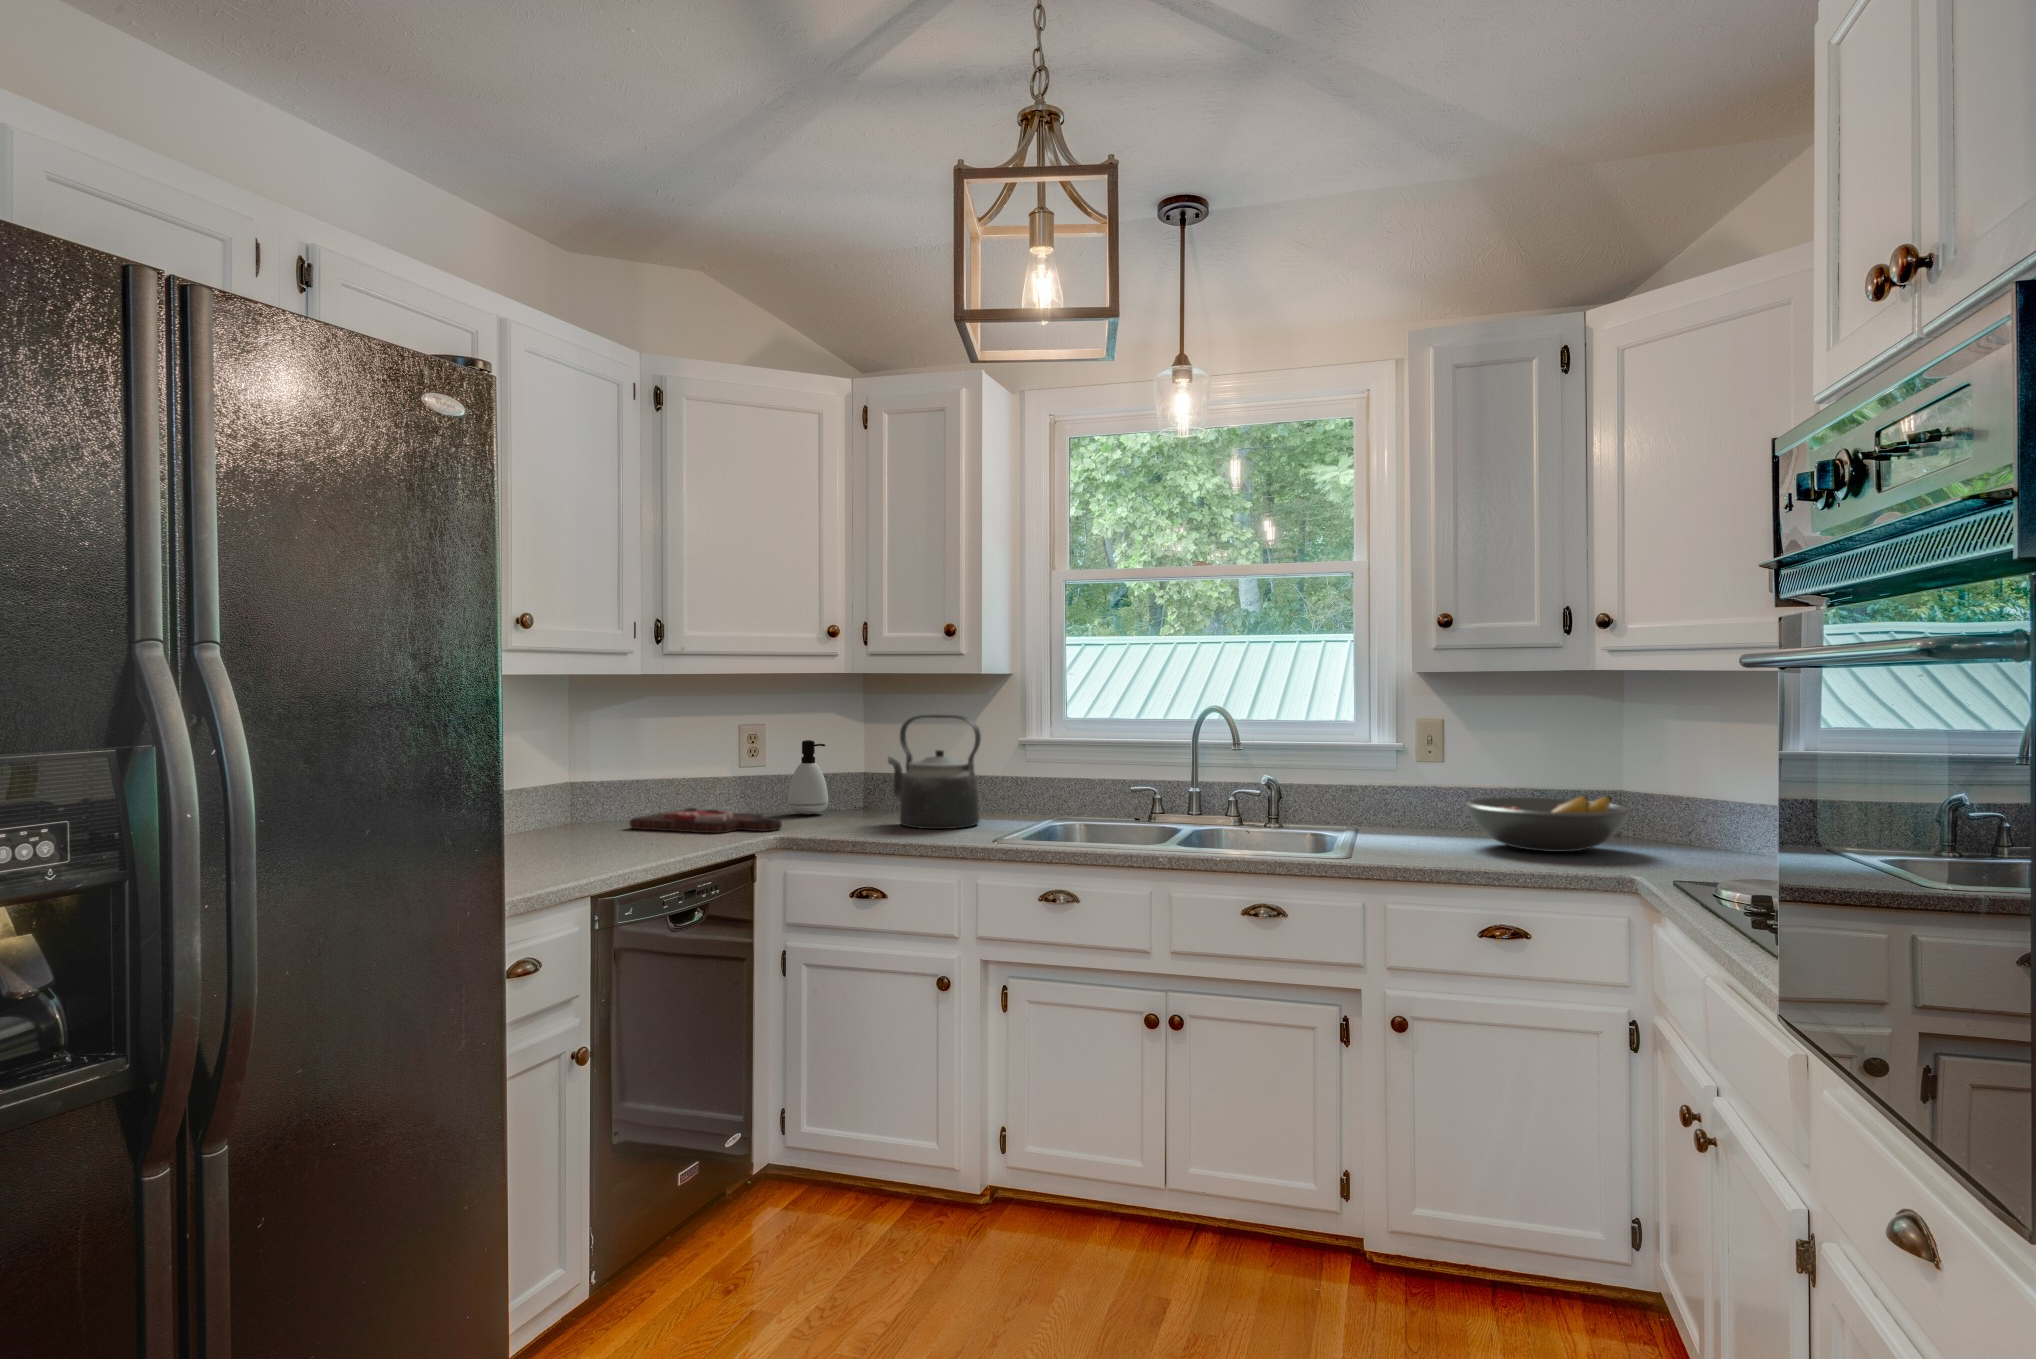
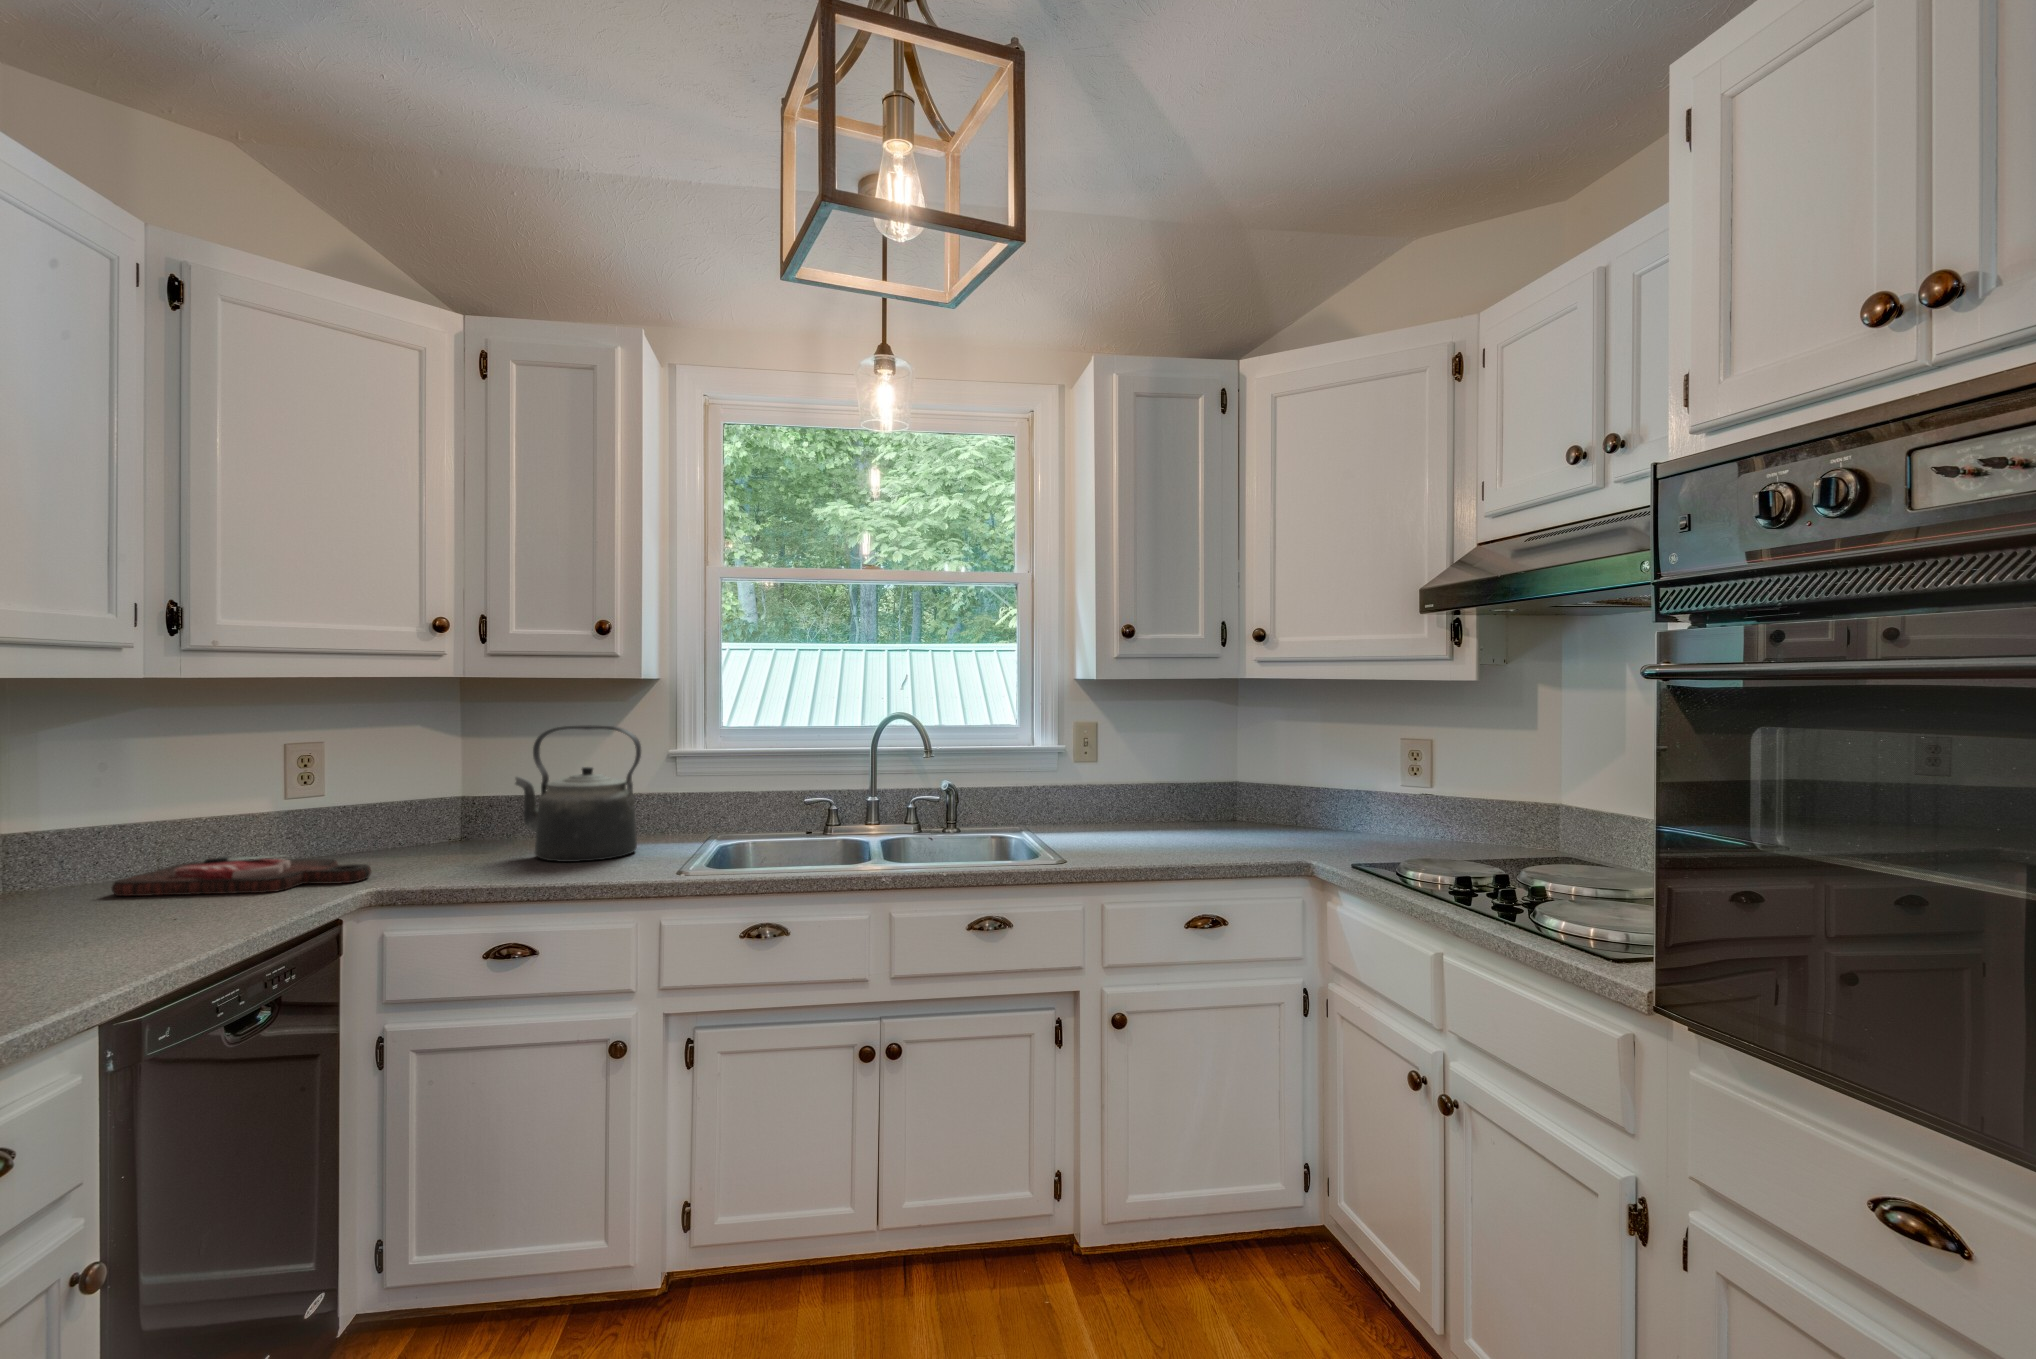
soap dispenser: present [788,740,828,814] -> none [363,759,421,852]
fruit bowl: present [1465,796,1631,852] -> none [1139,788,1277,840]

